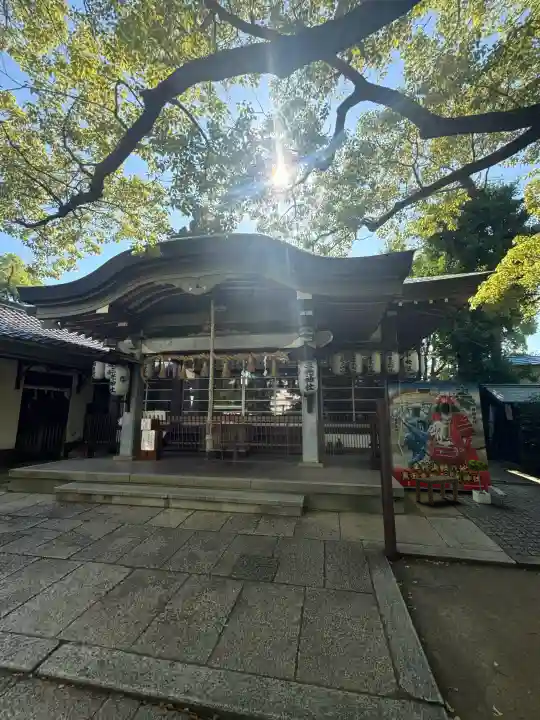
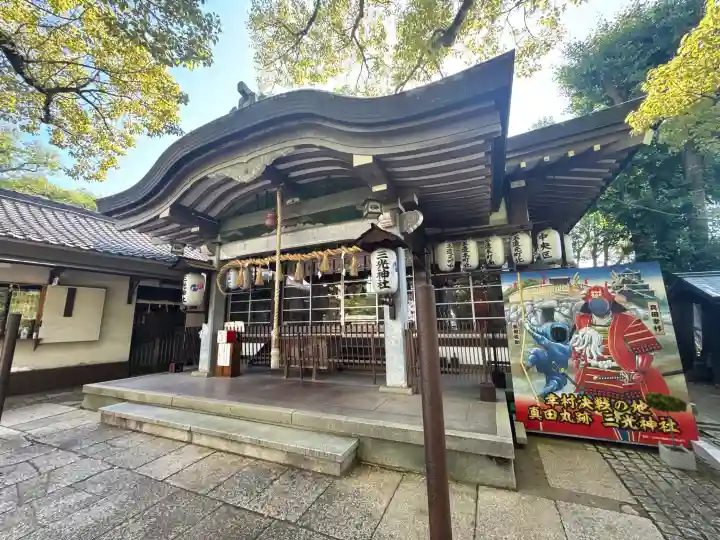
bench: present [415,475,458,505] -> none [549,414,629,467]

